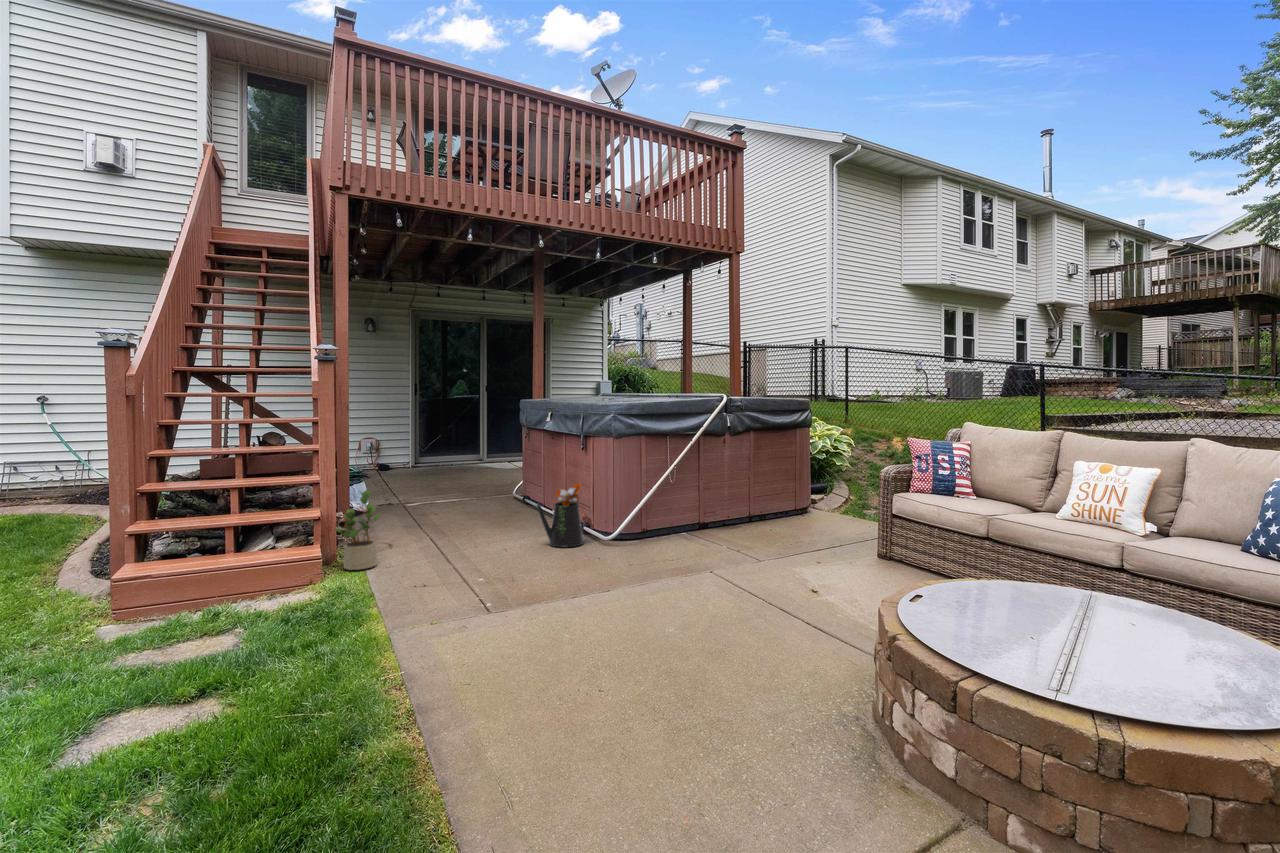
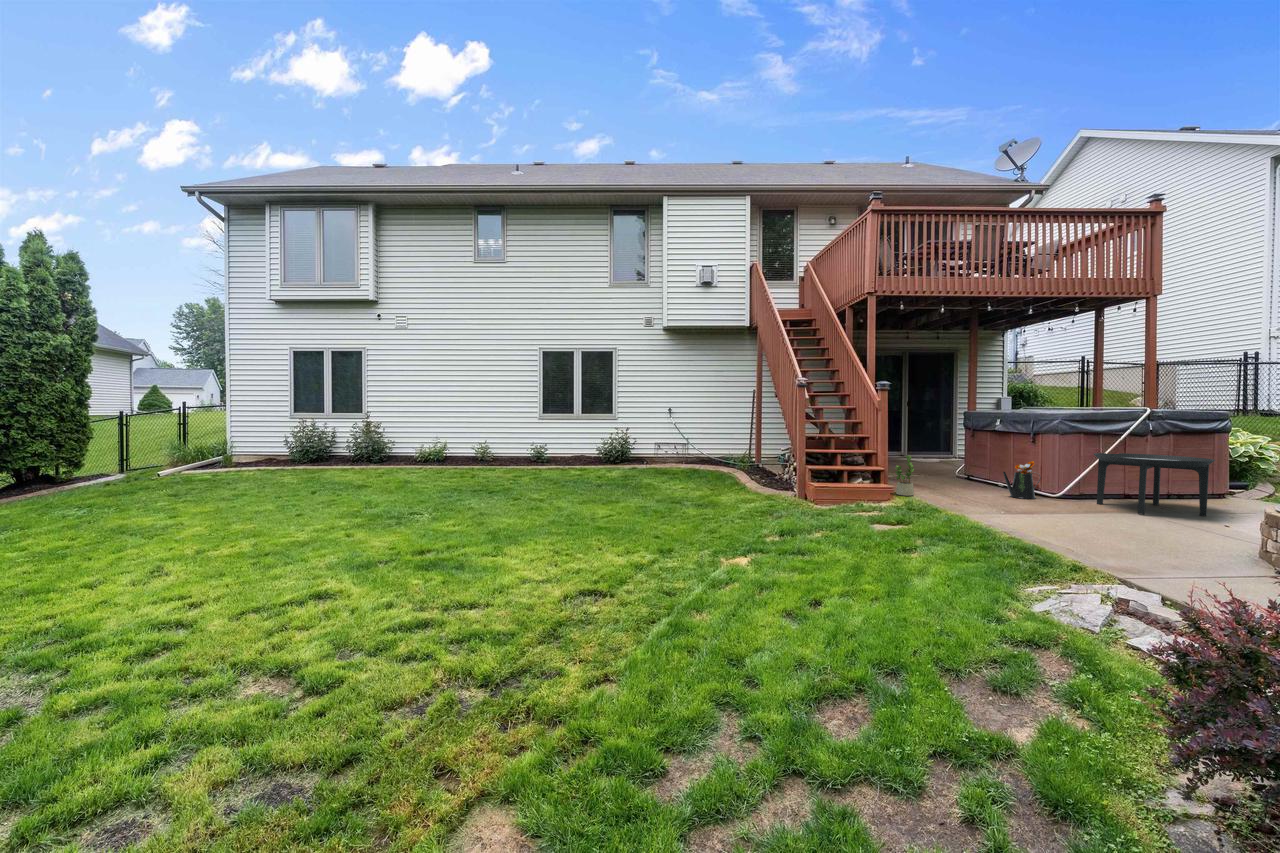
round table: none [654,462,798,569] -> present [1094,453,1215,516]

